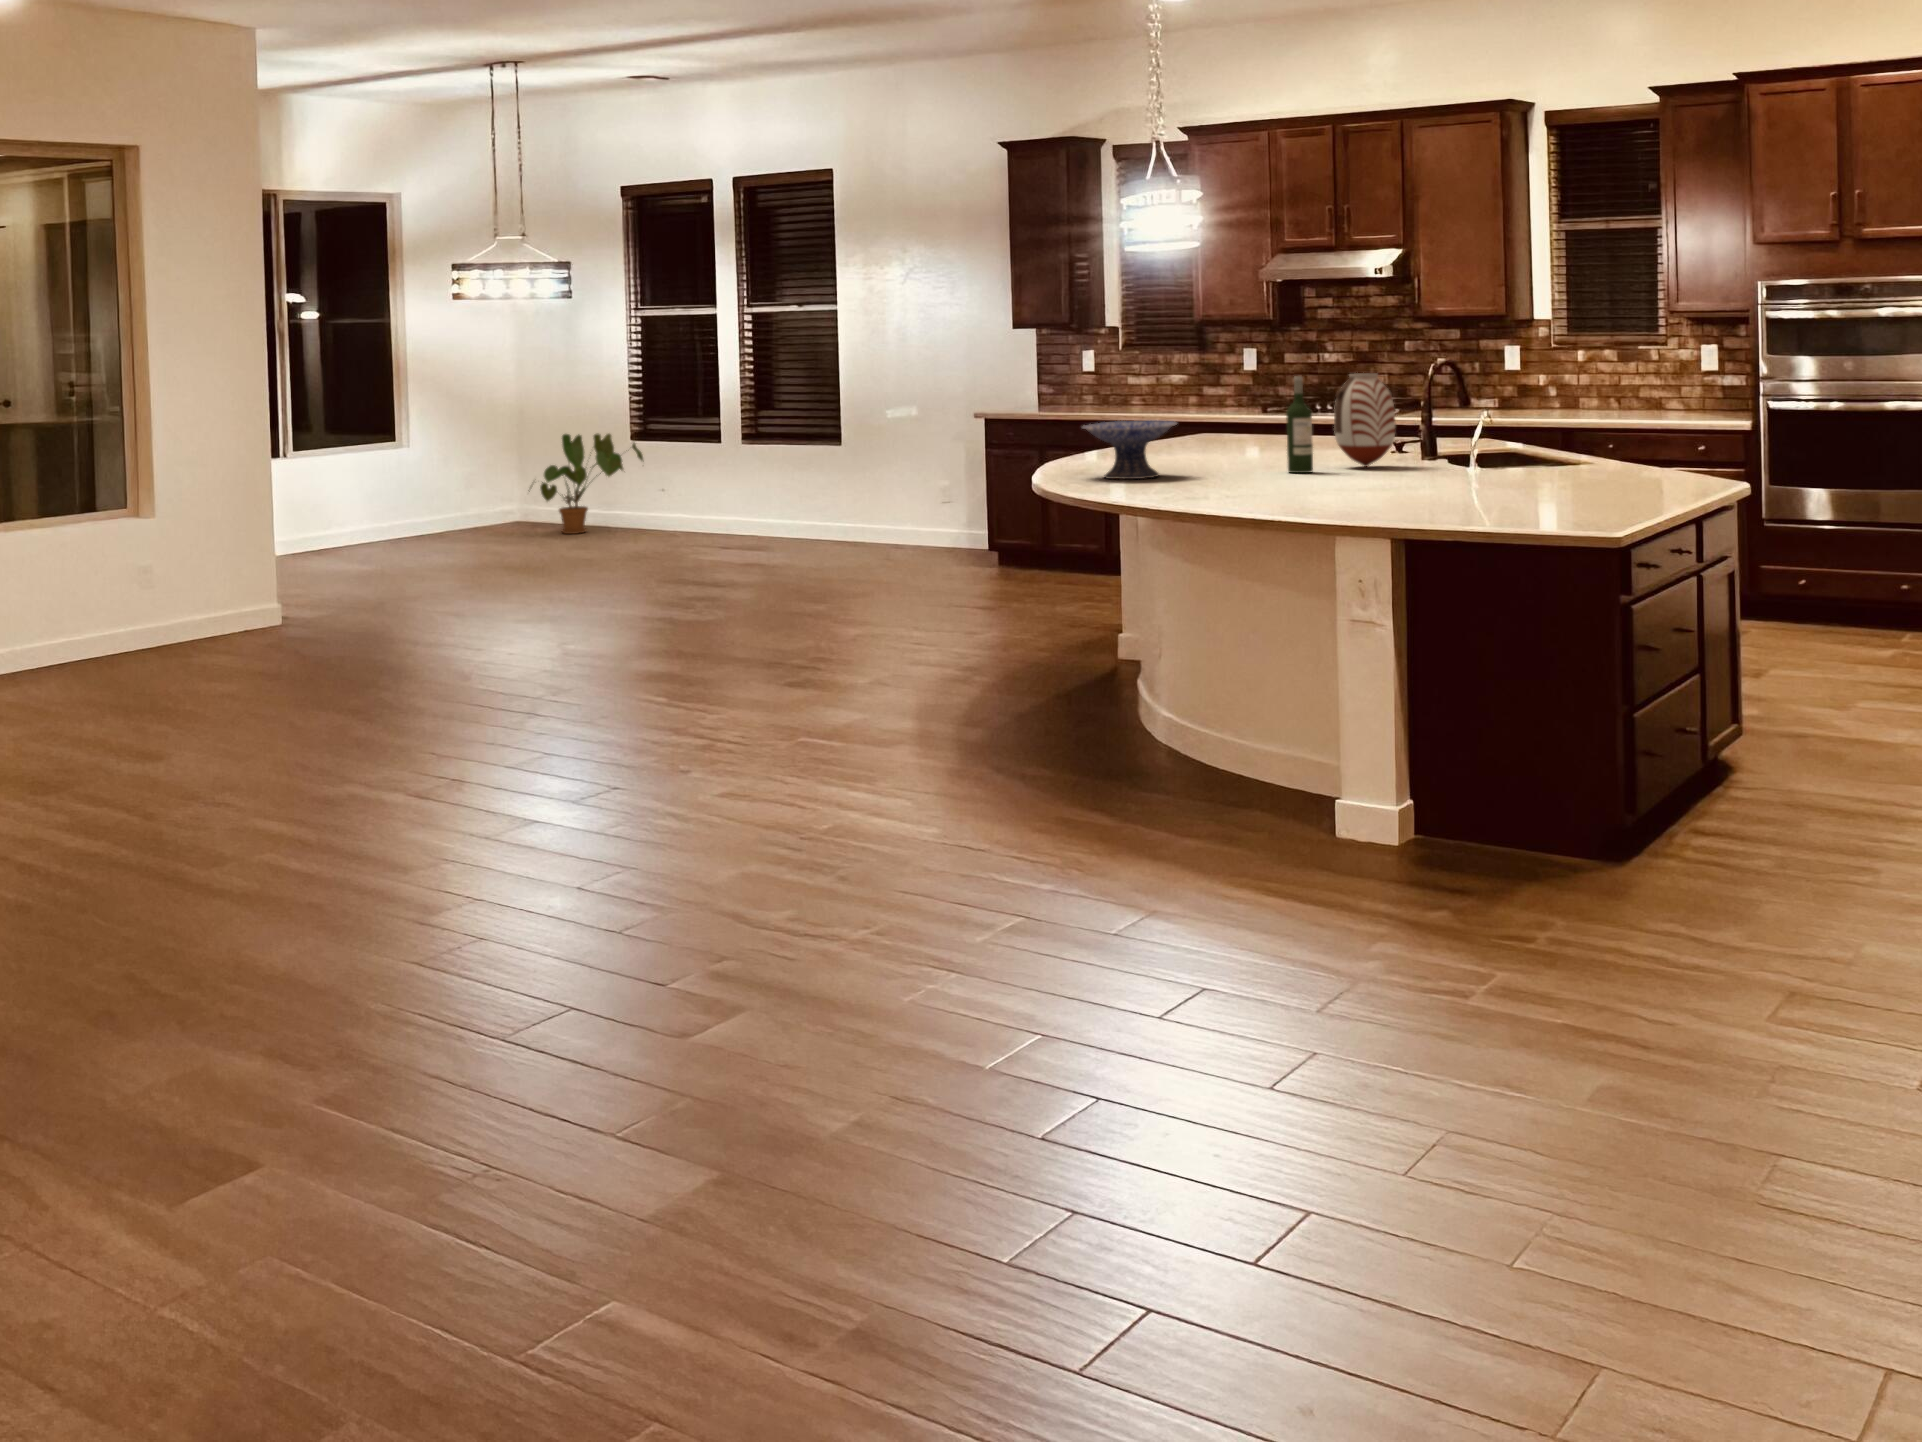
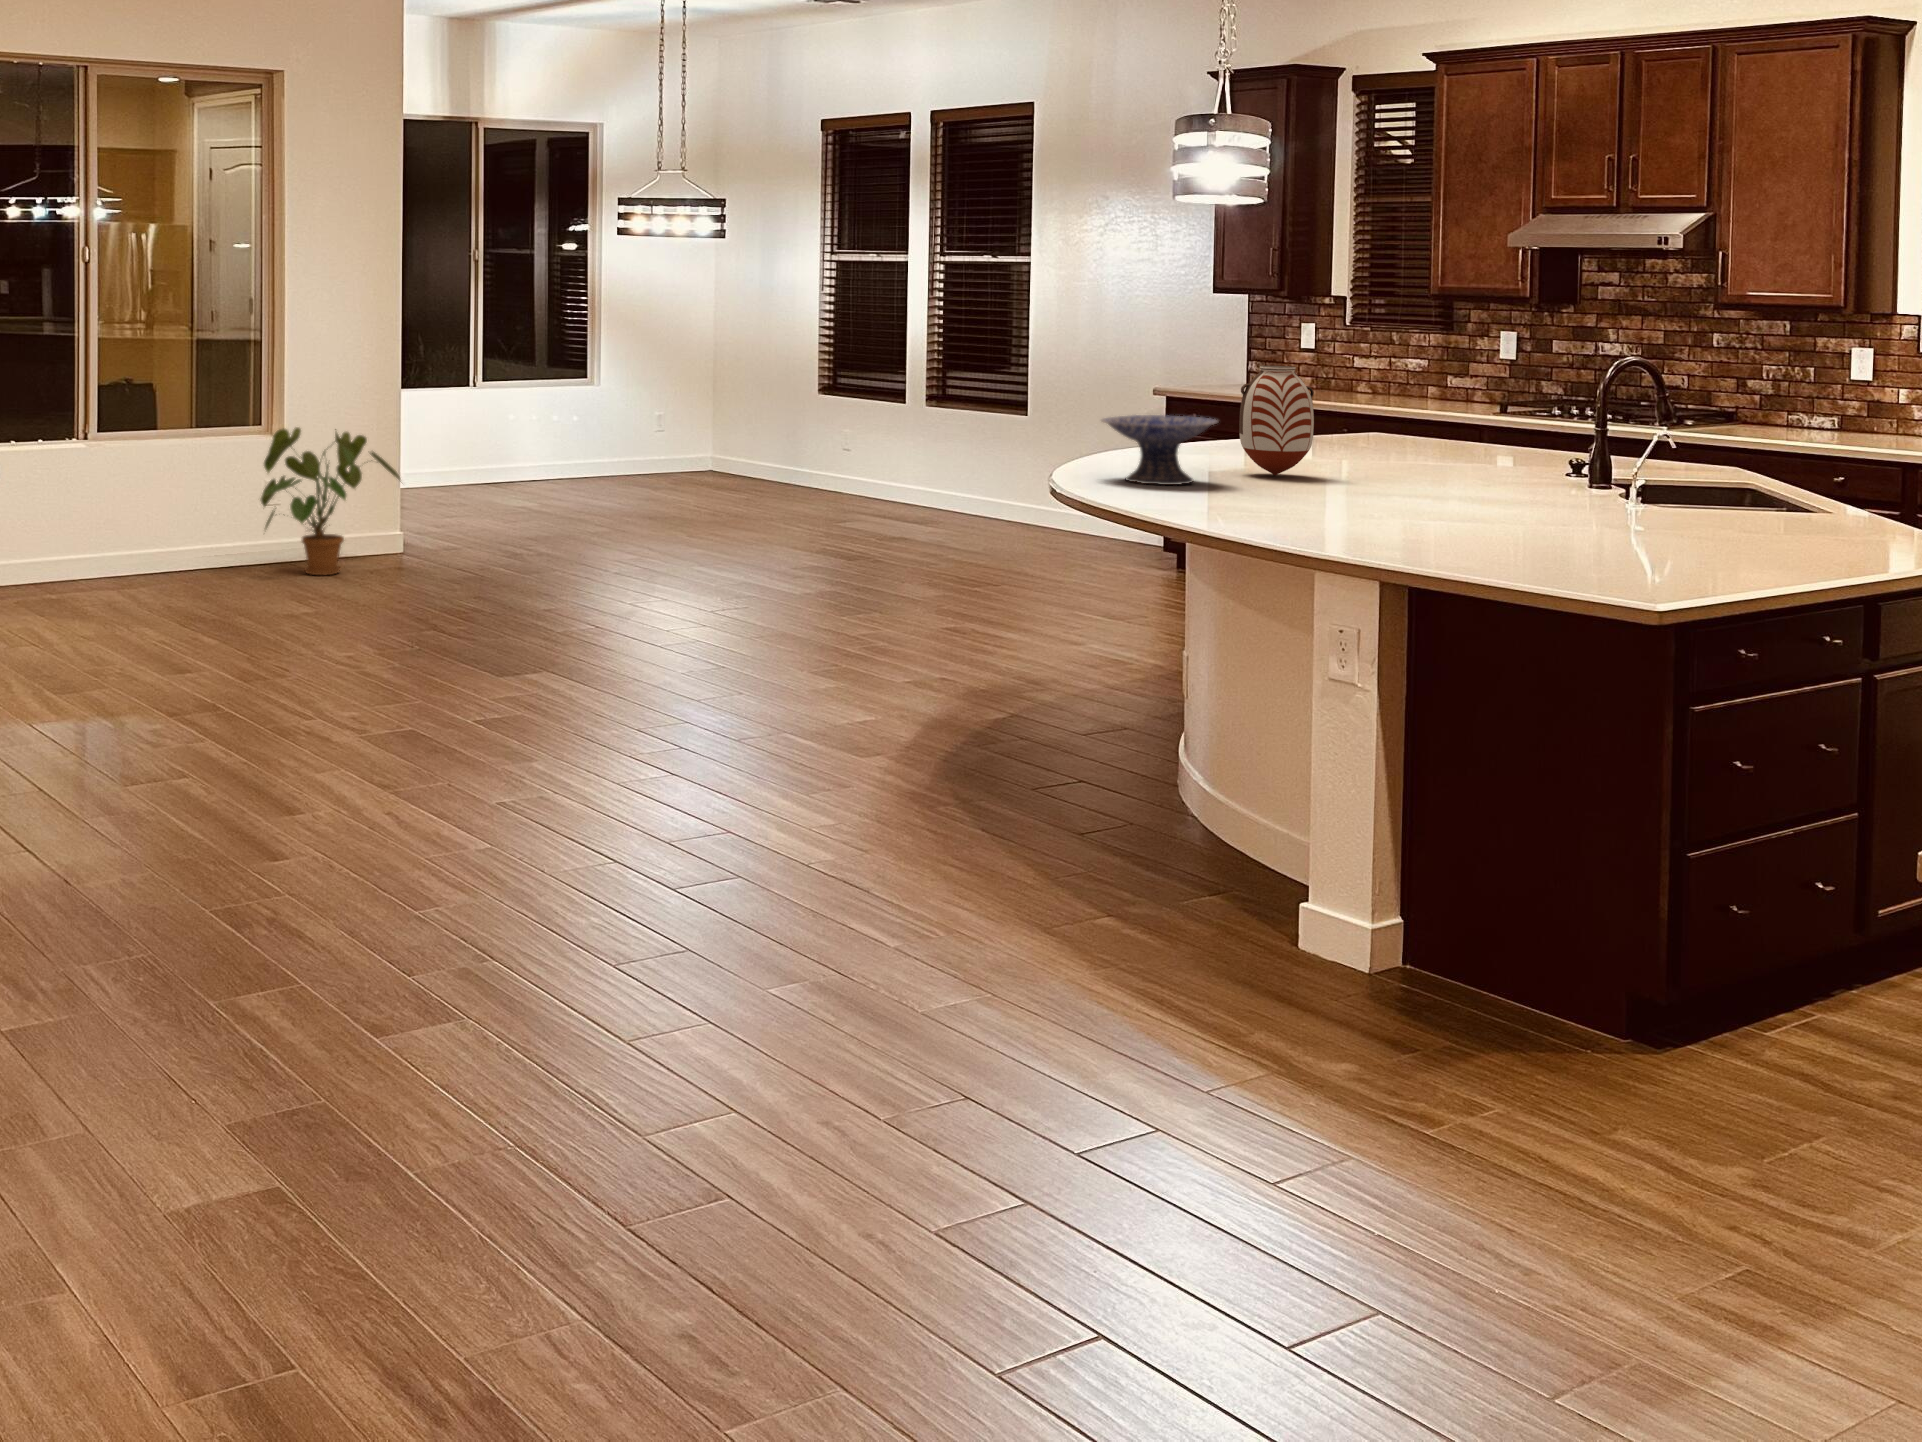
vase: present [1334,373,1395,467] -> present [1239,366,1314,475]
wine bottle: present [1286,376,1313,473] -> none [1361,375,1396,495]
house plant: present [529,434,643,534] -> present [260,427,401,575]

